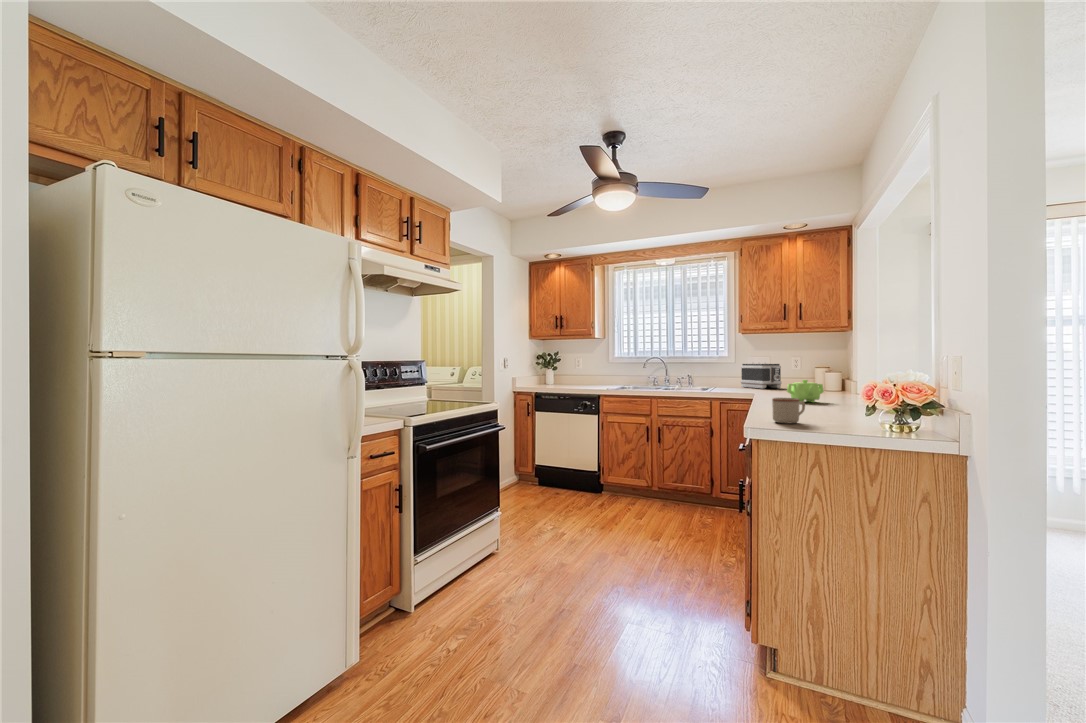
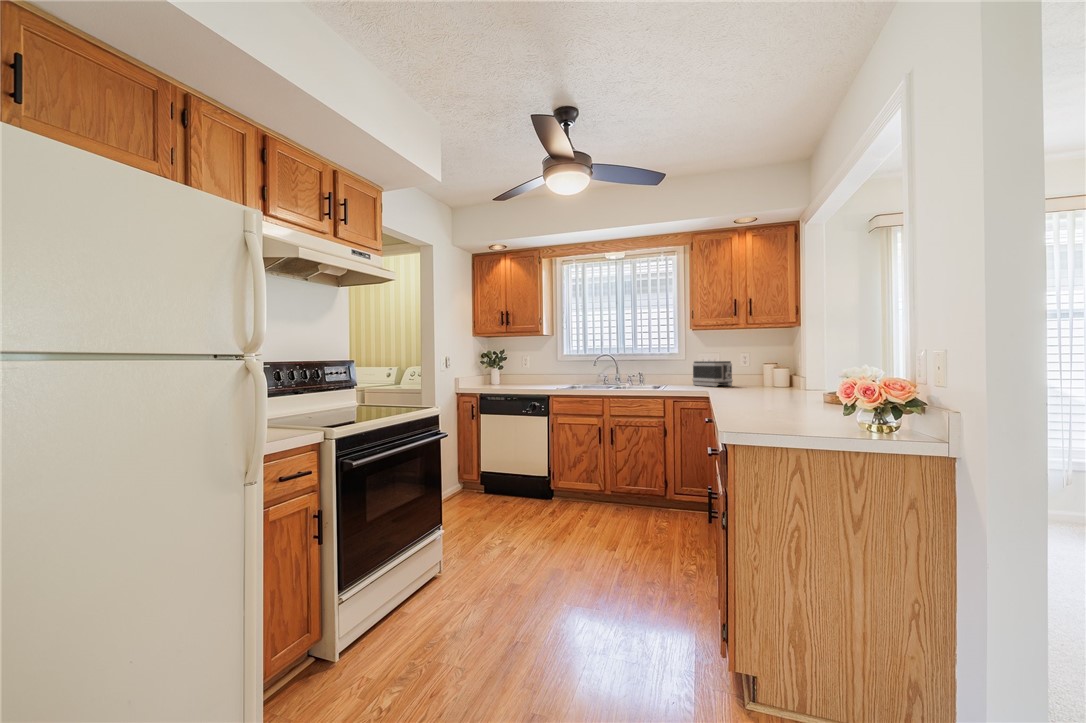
teapot: present [787,380,824,402] -> none [746,377,783,401]
mug: present [772,398,805,423] -> none [745,398,779,426]

